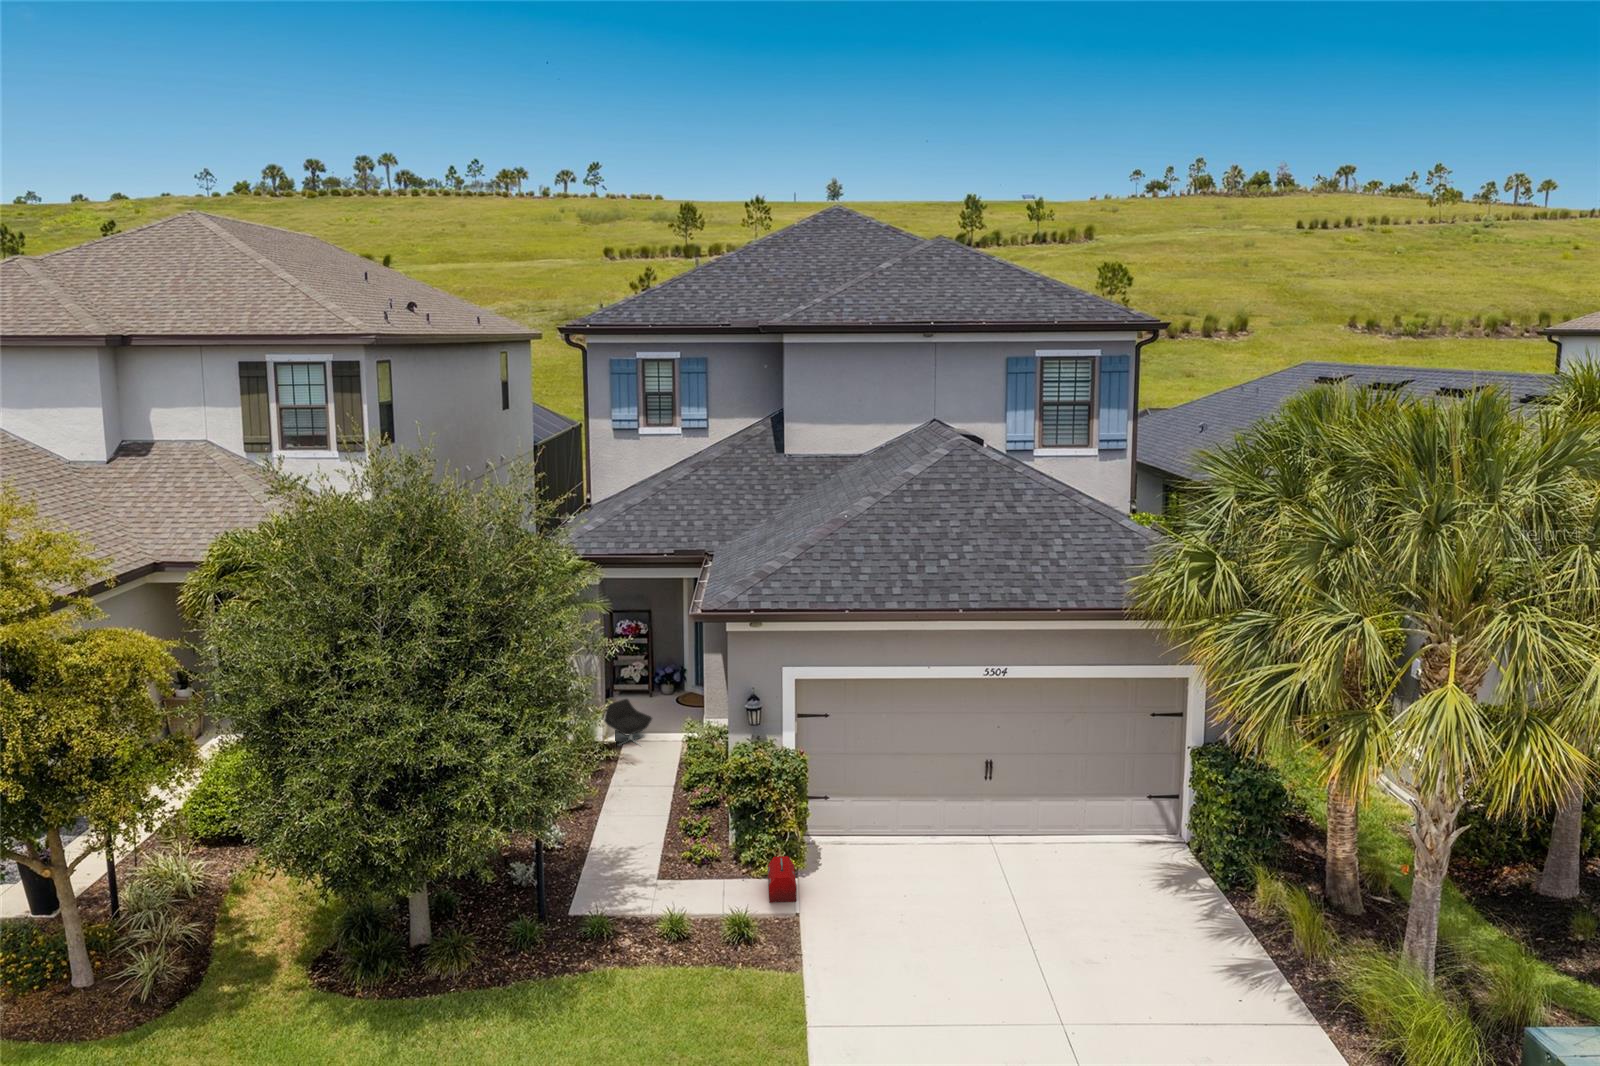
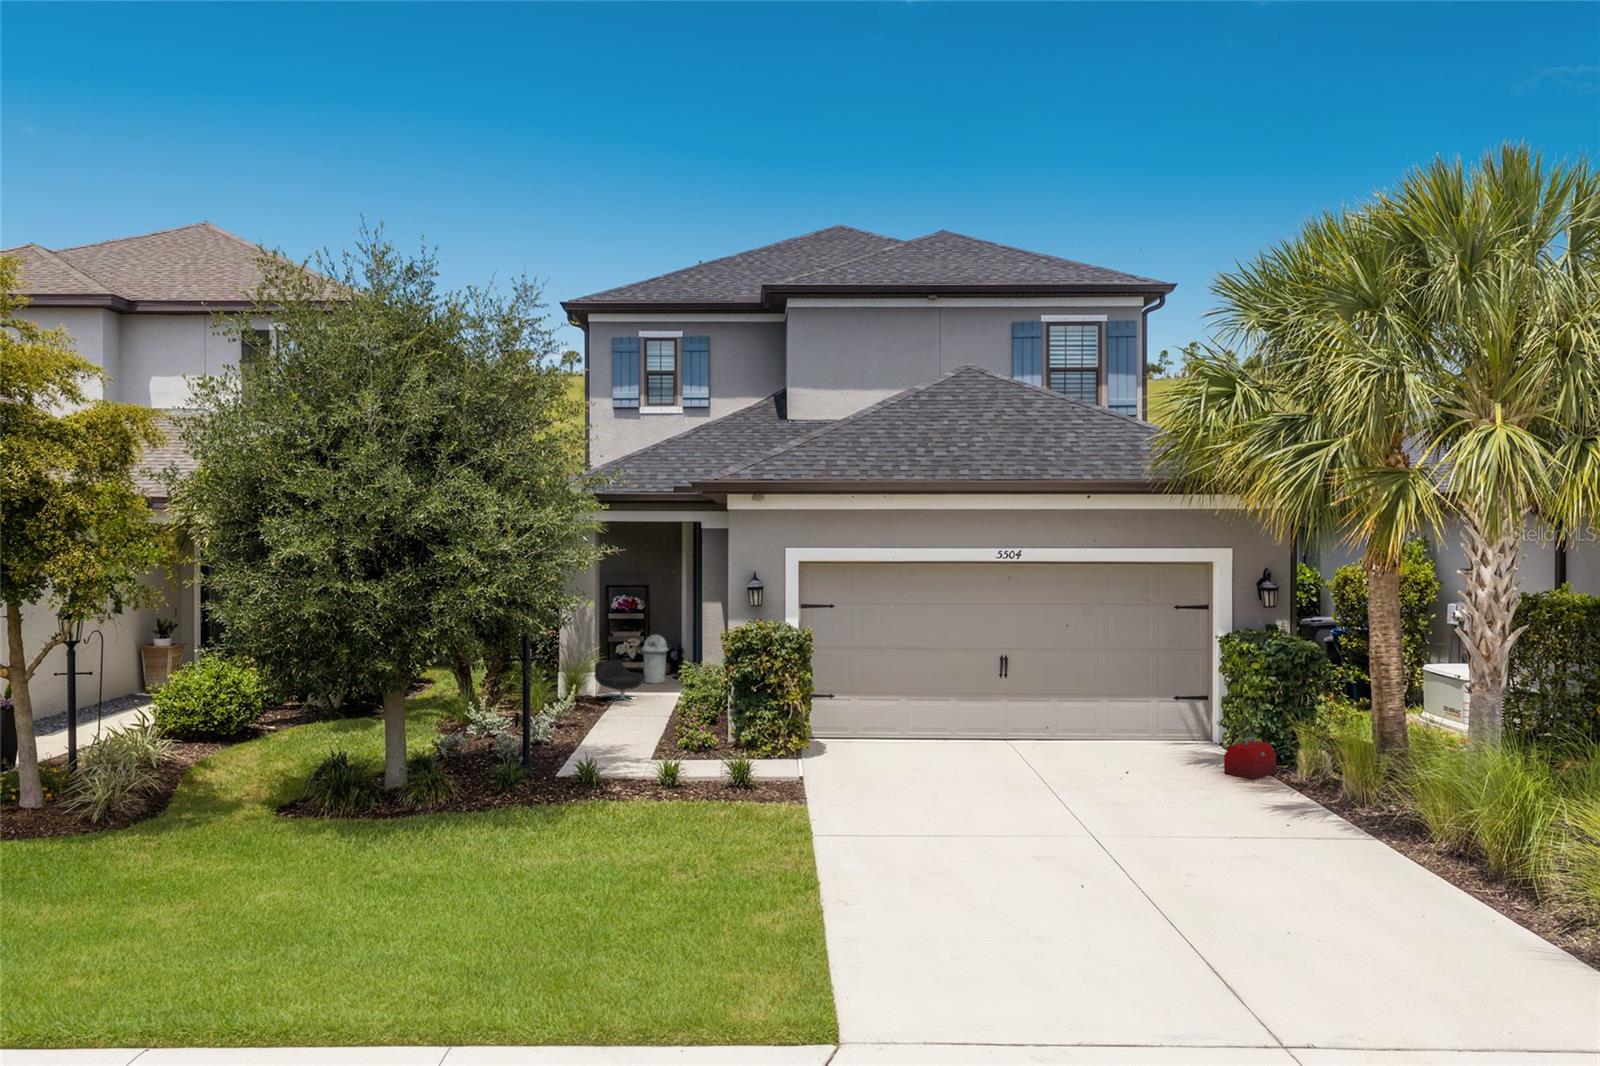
trash can: none [648,656,674,703] -> present [642,635,668,684]
toolbox: present [768,856,796,903] -> present [1224,737,1276,780]

